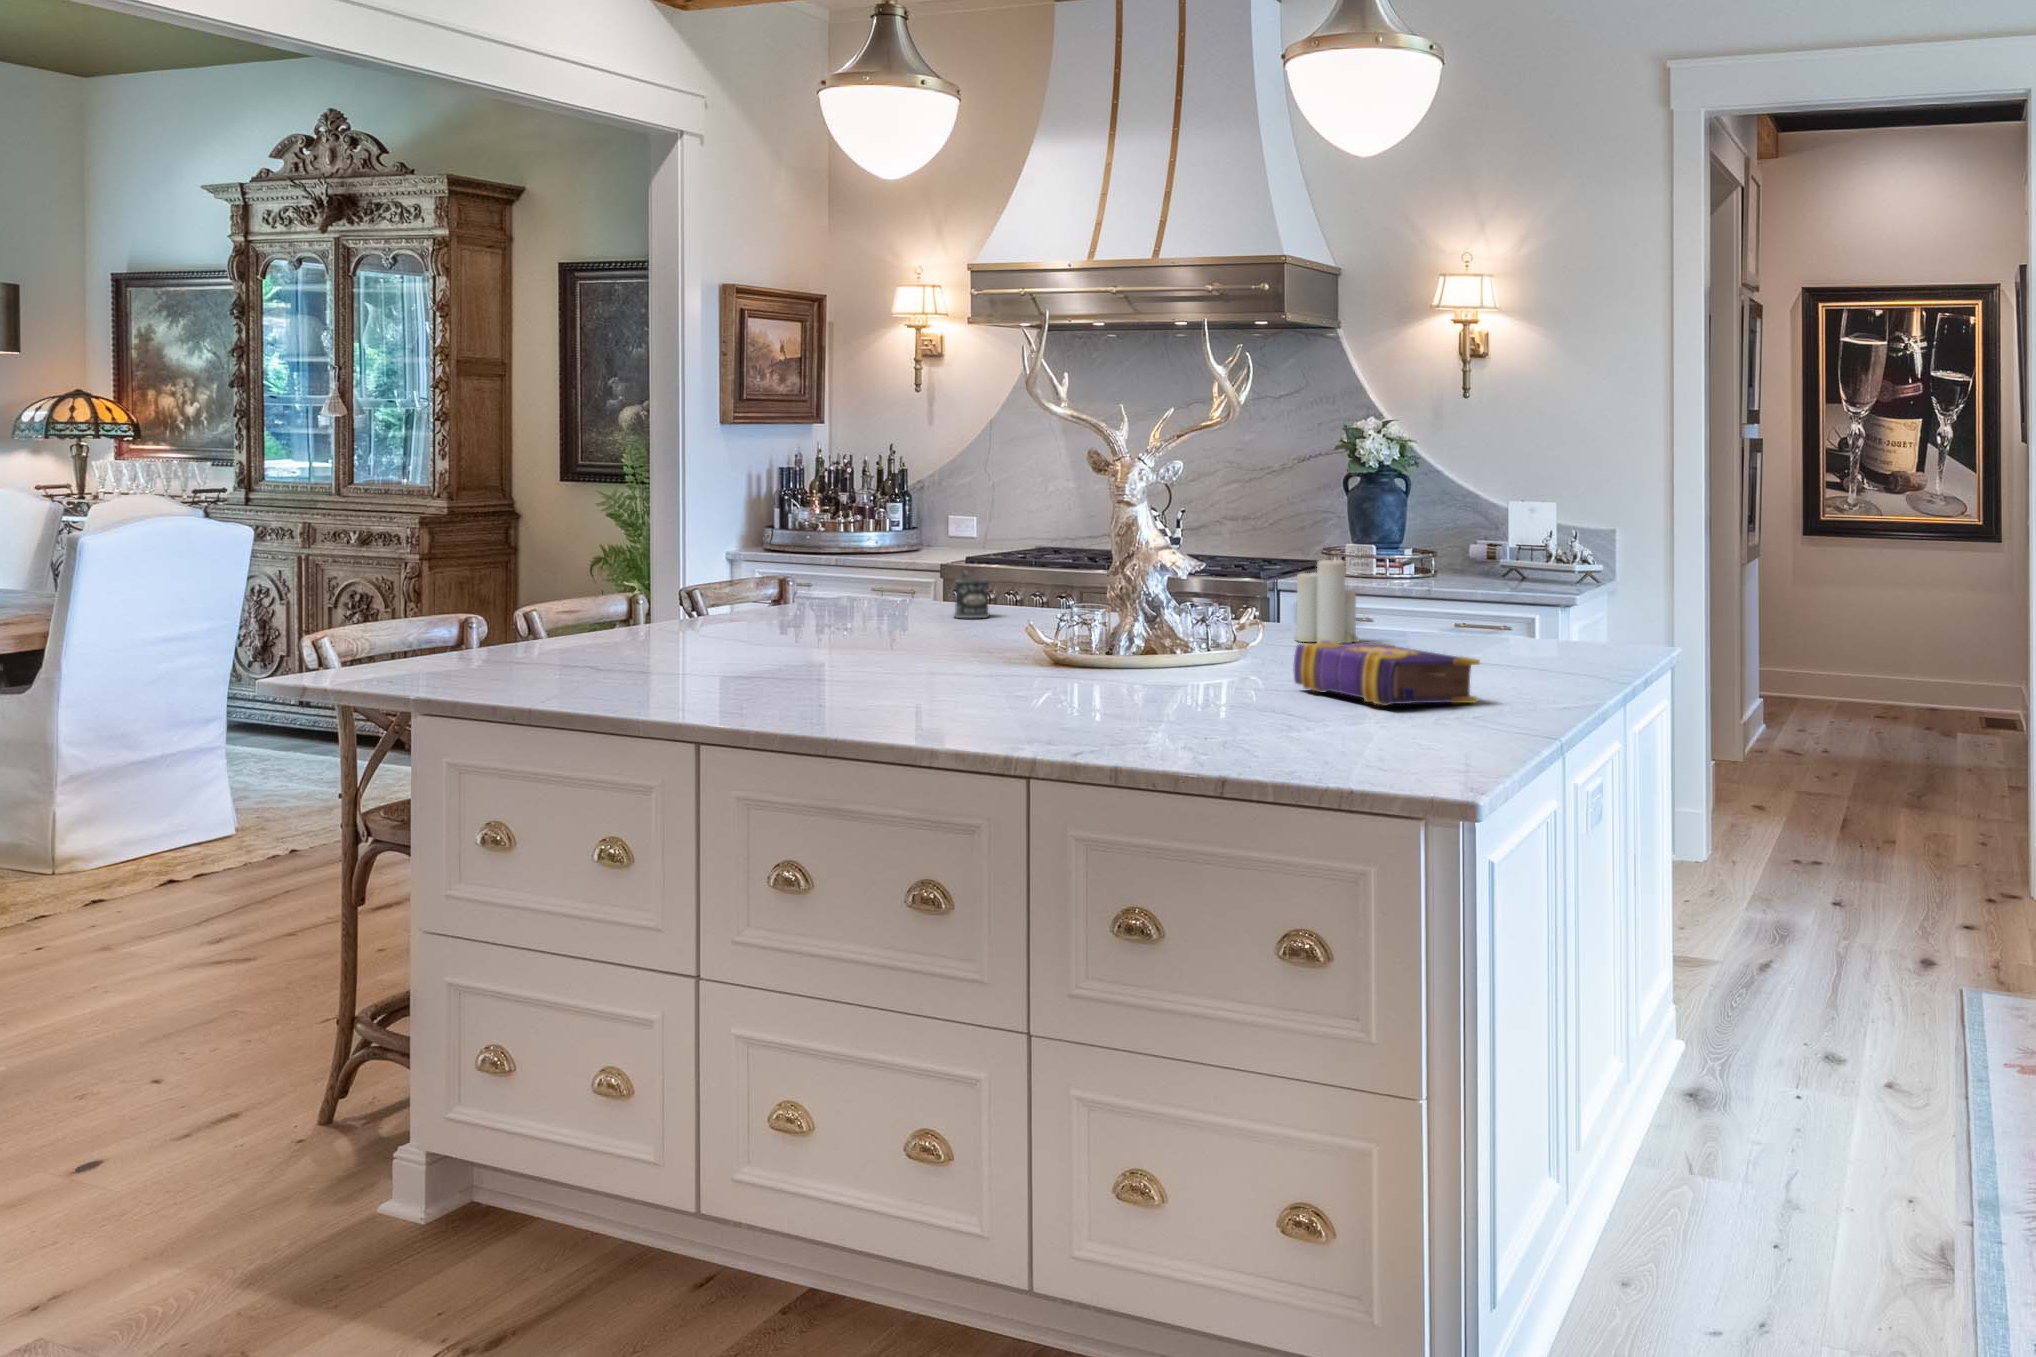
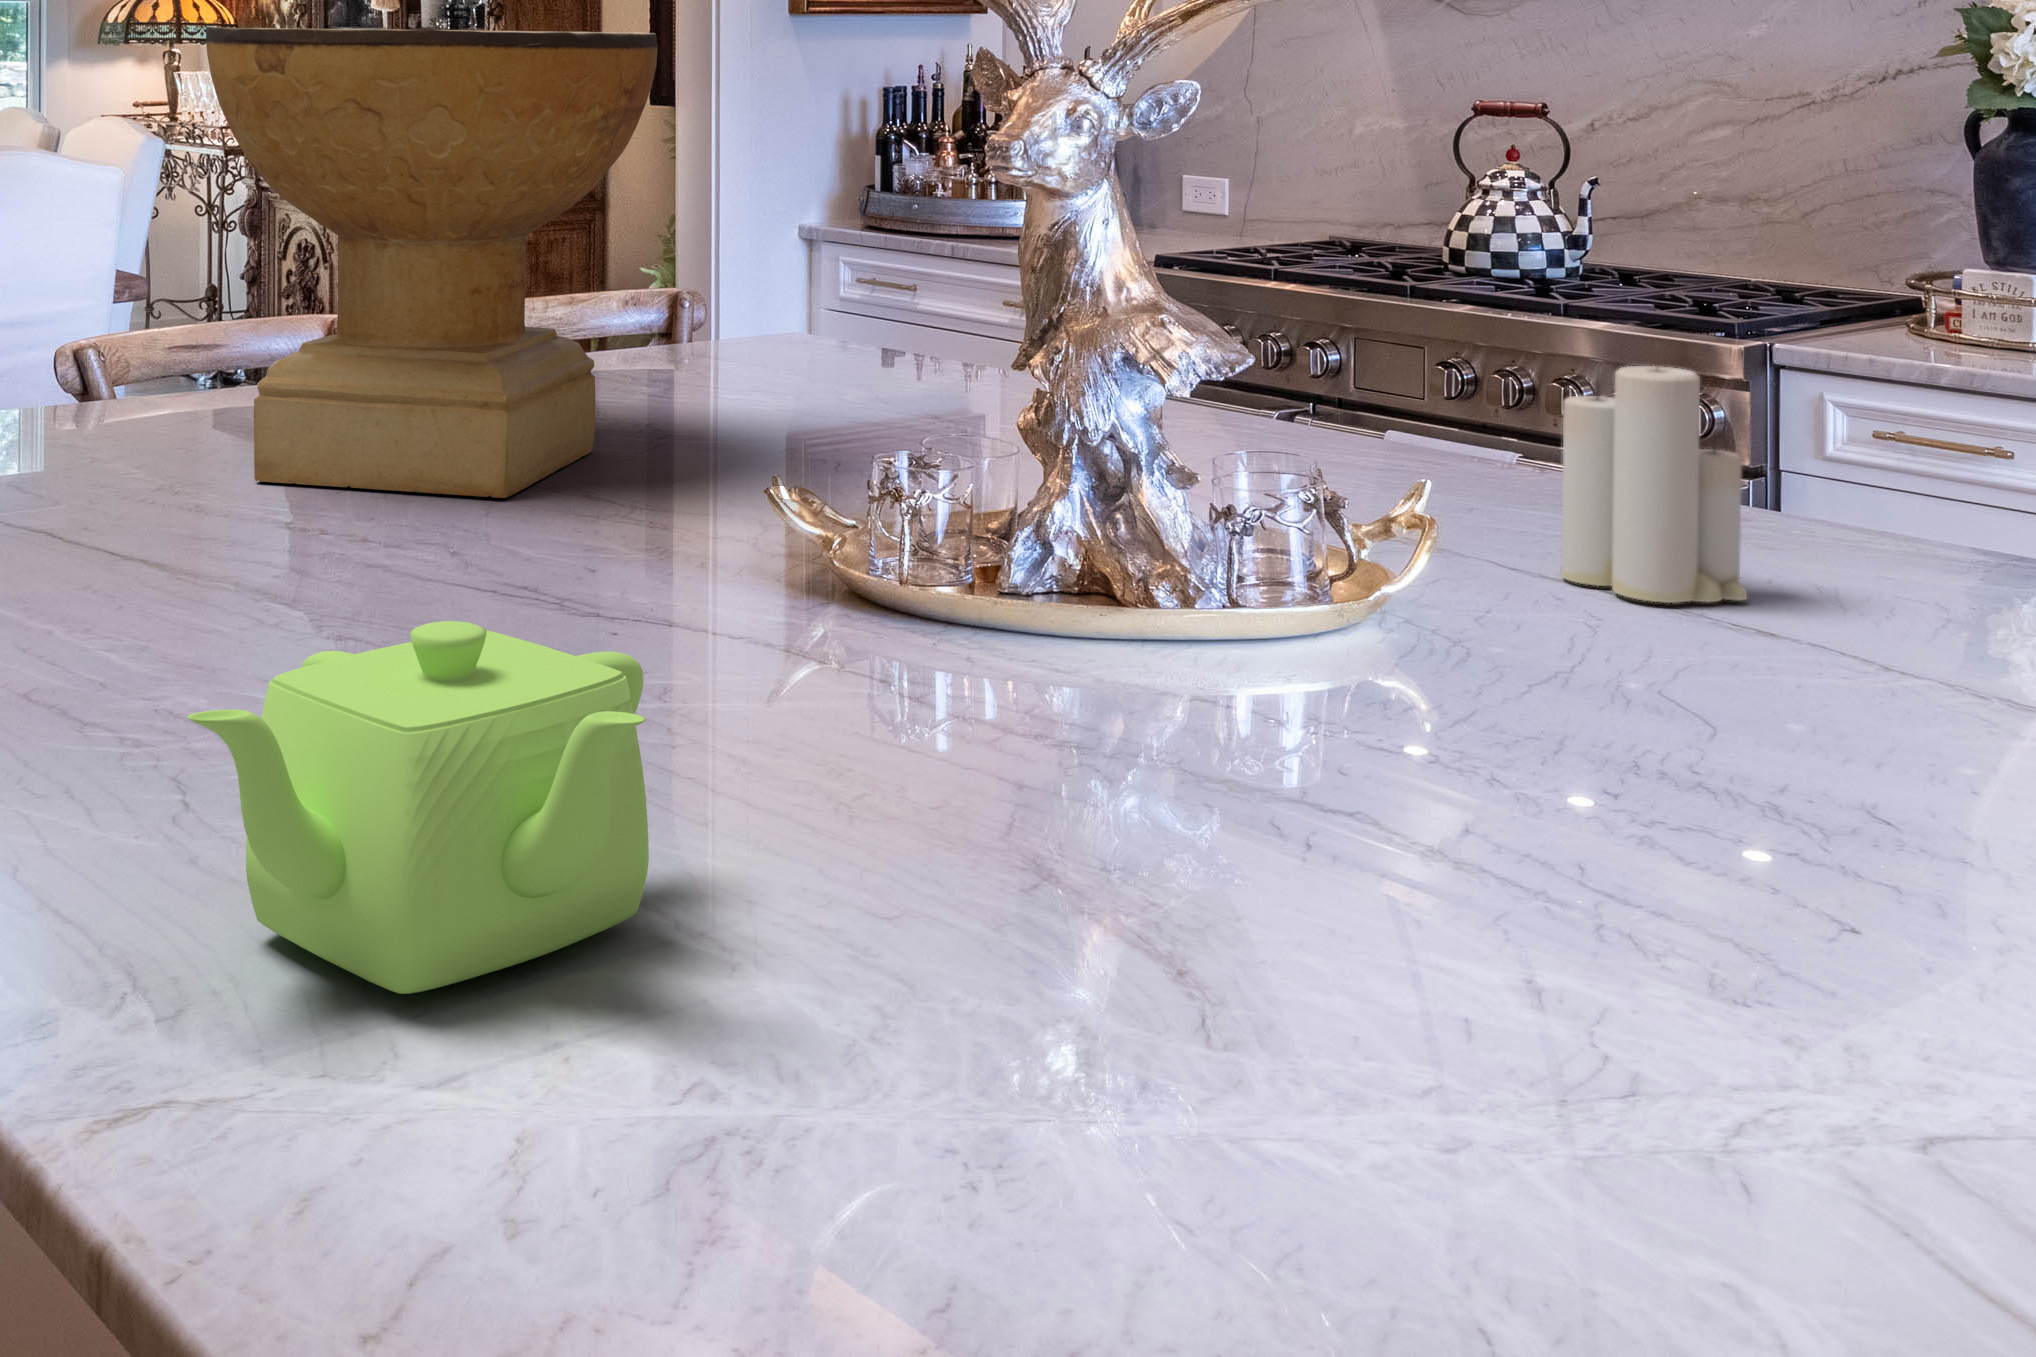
decorative bowl: none [693,431,912,650] -> present [206,27,658,498]
mug: present [954,570,990,618] -> none [865,315,943,421]
teapot: none [1033,623,1191,726] -> present [187,621,649,994]
book: present [1294,641,1480,706] -> none [1274,692,1910,1056]

